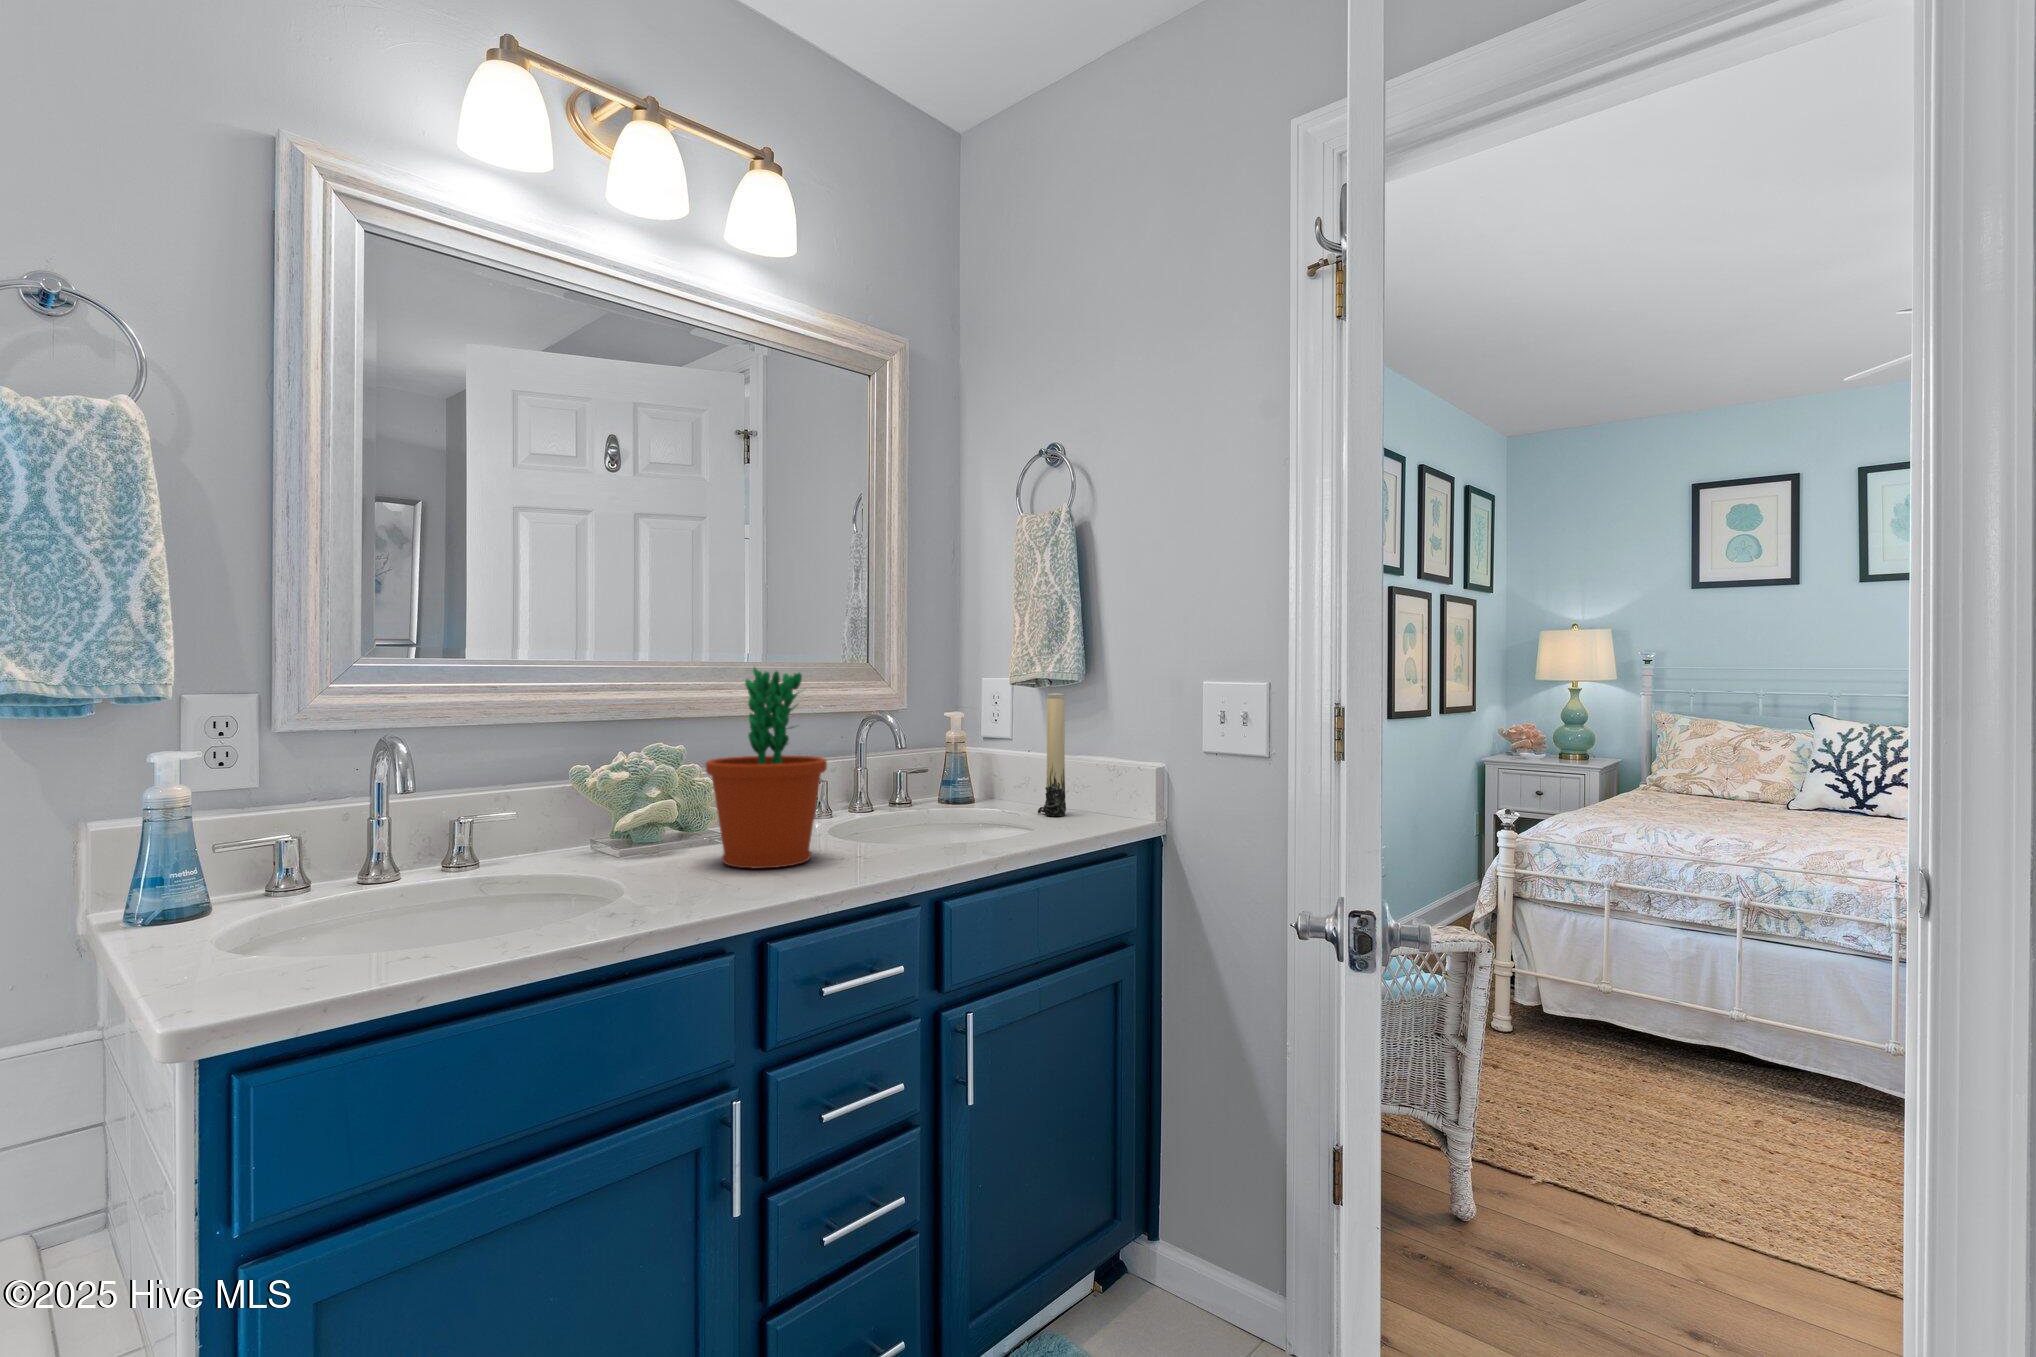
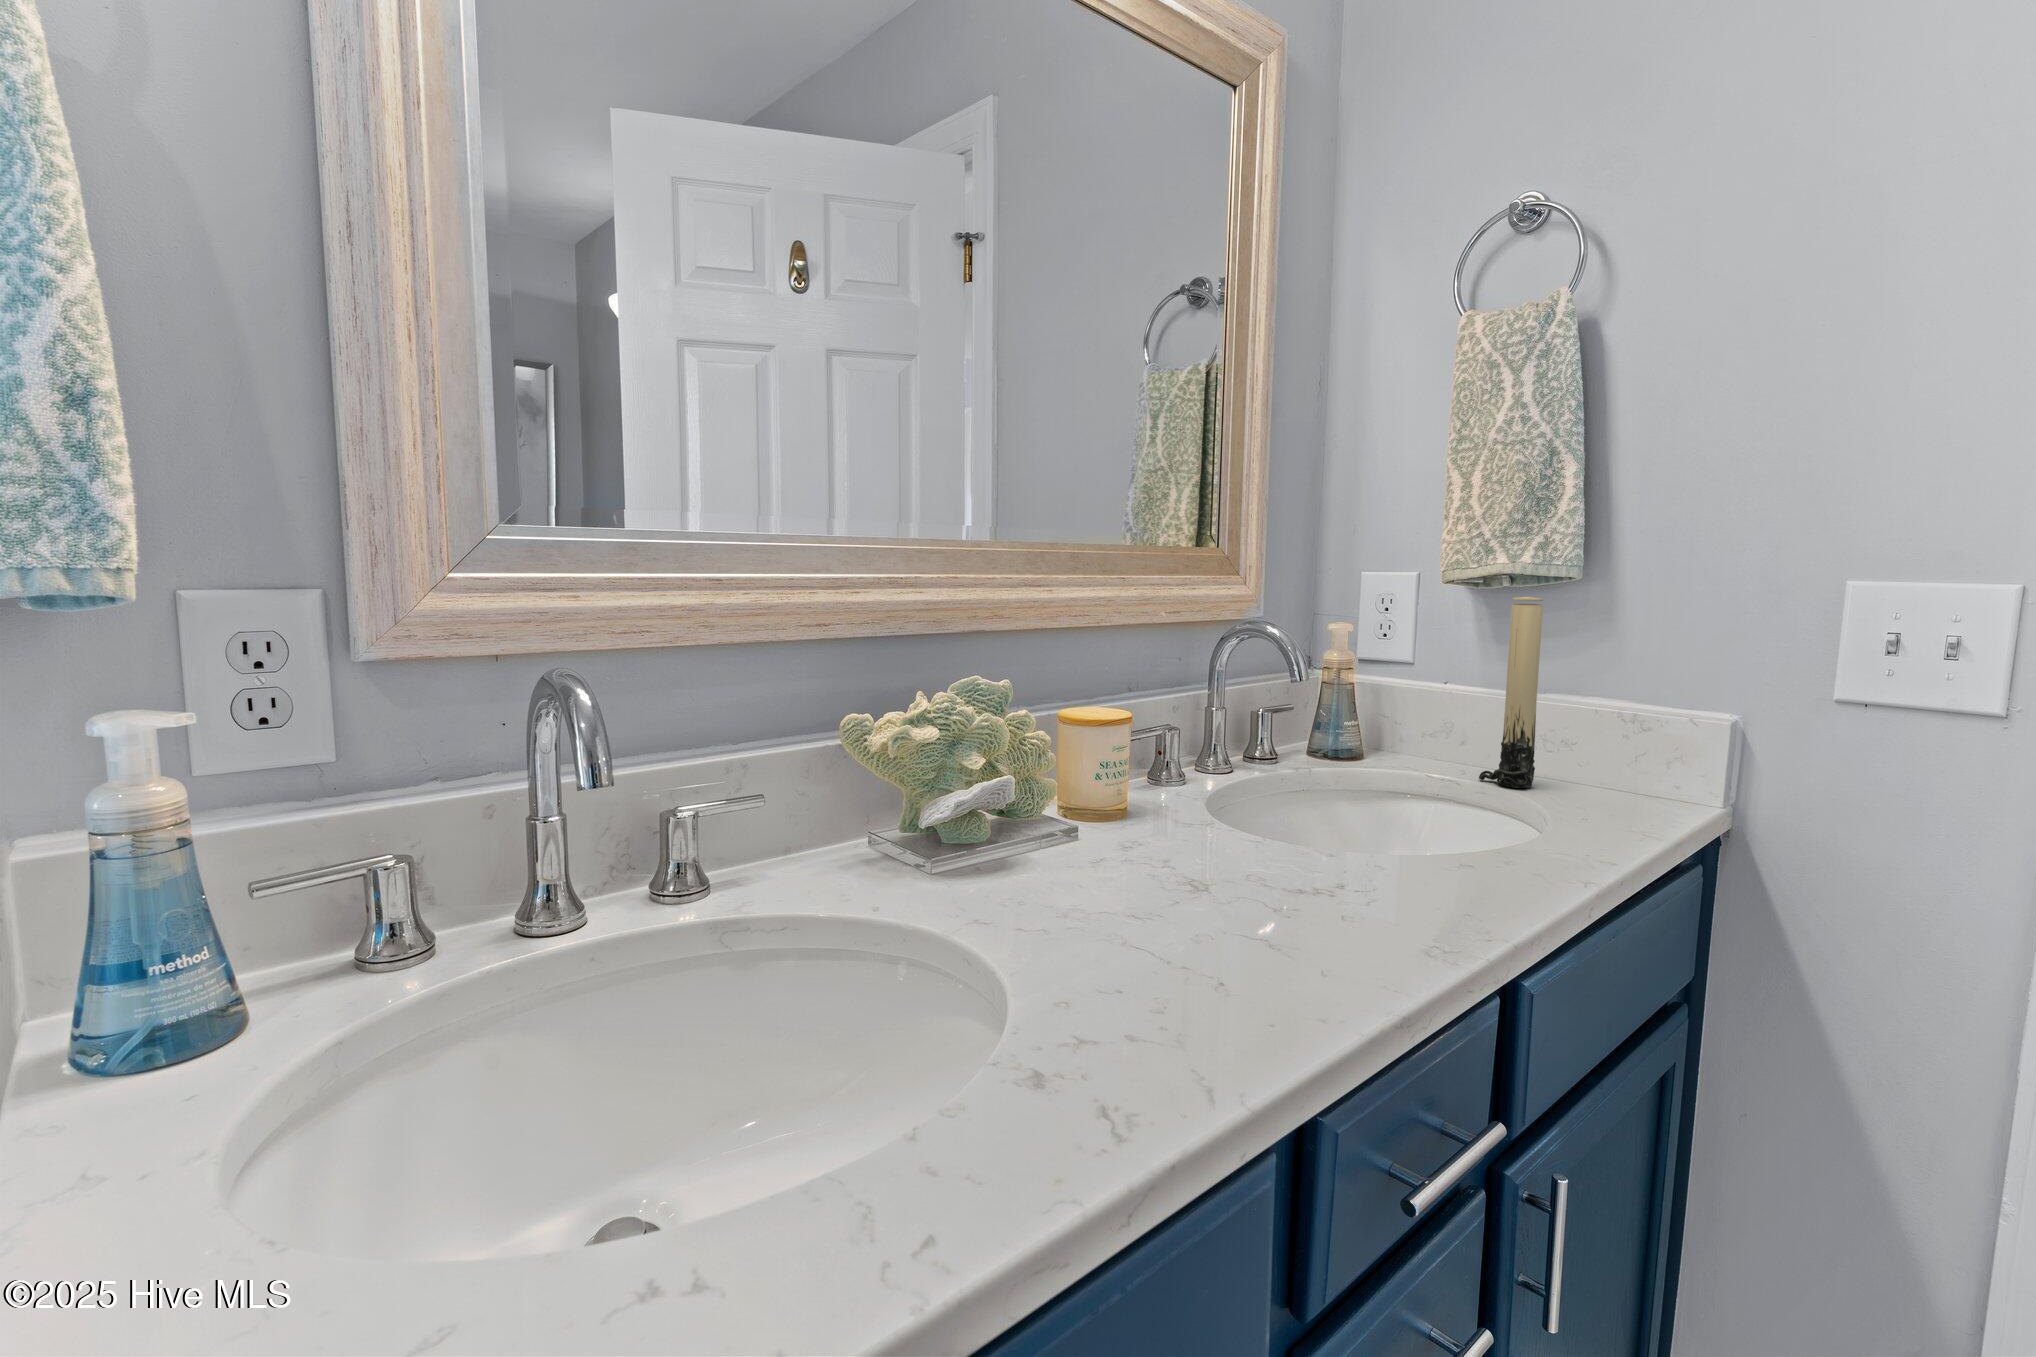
flower pot: present [706,668,827,868] -> none [1083,549,1294,915]

